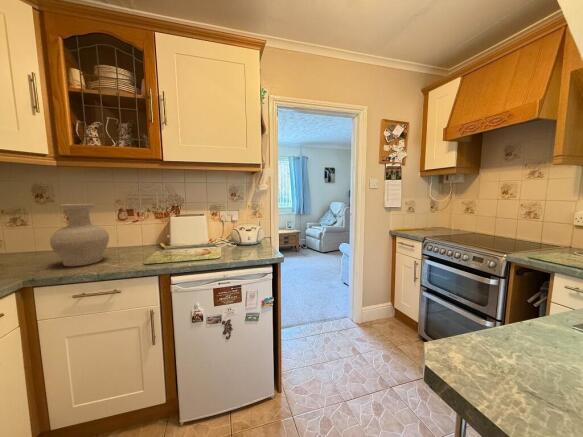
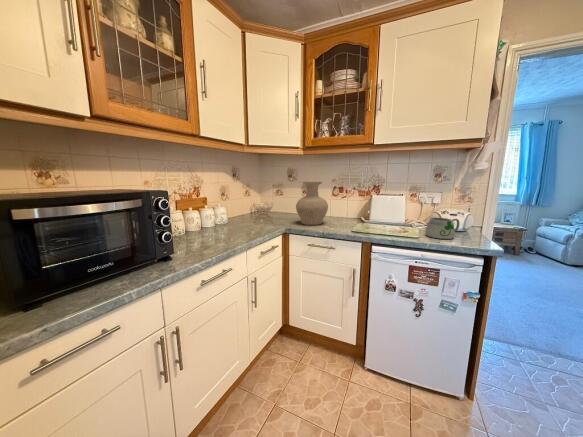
mug: none [226,234,257,255] -> present [425,218,459,239]

